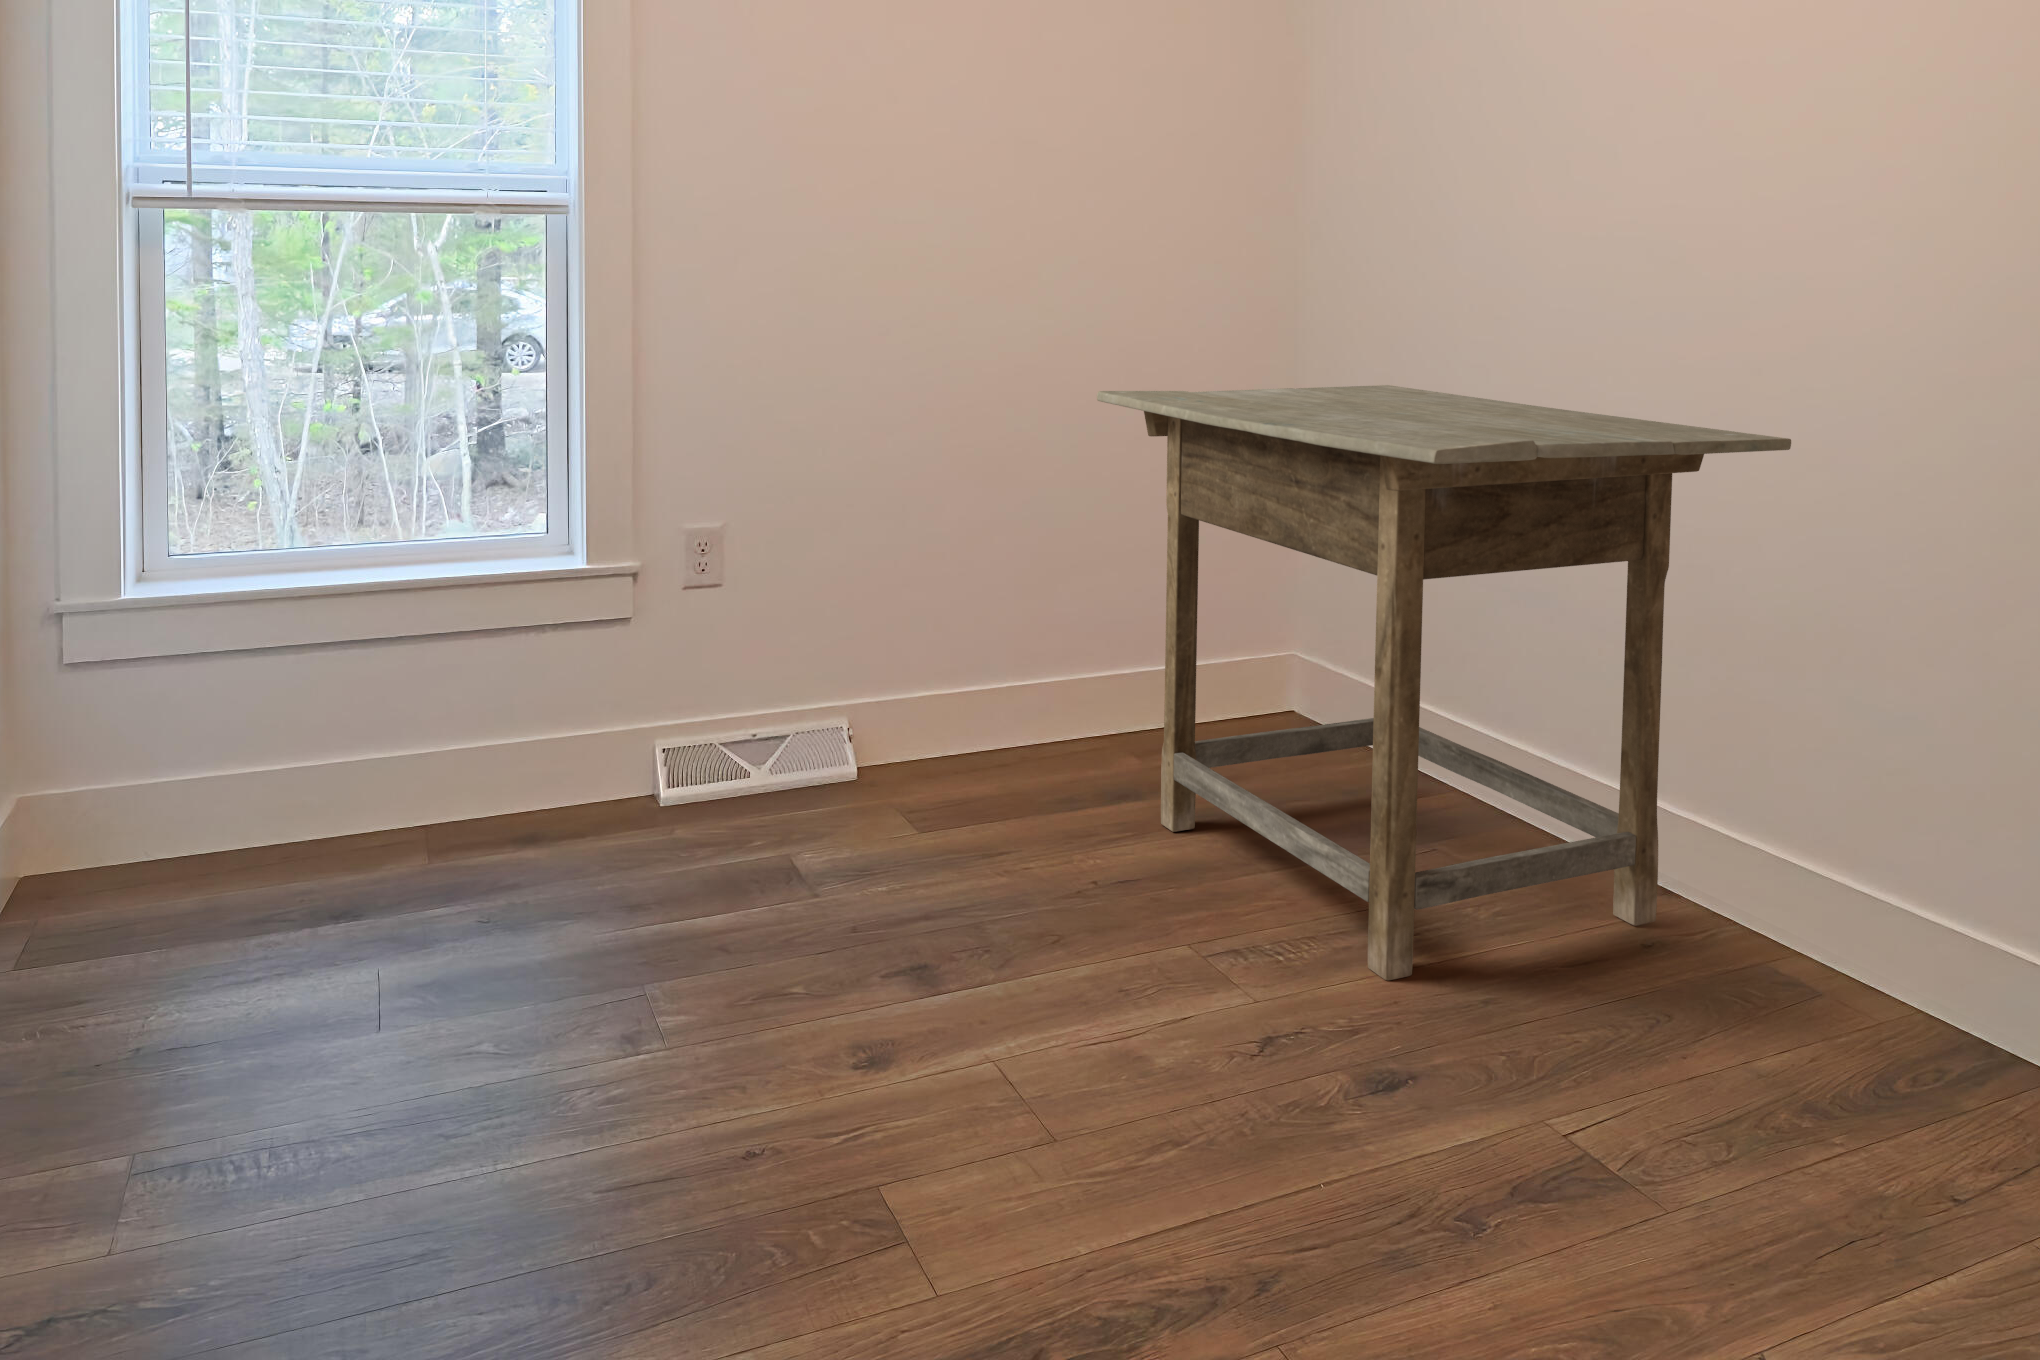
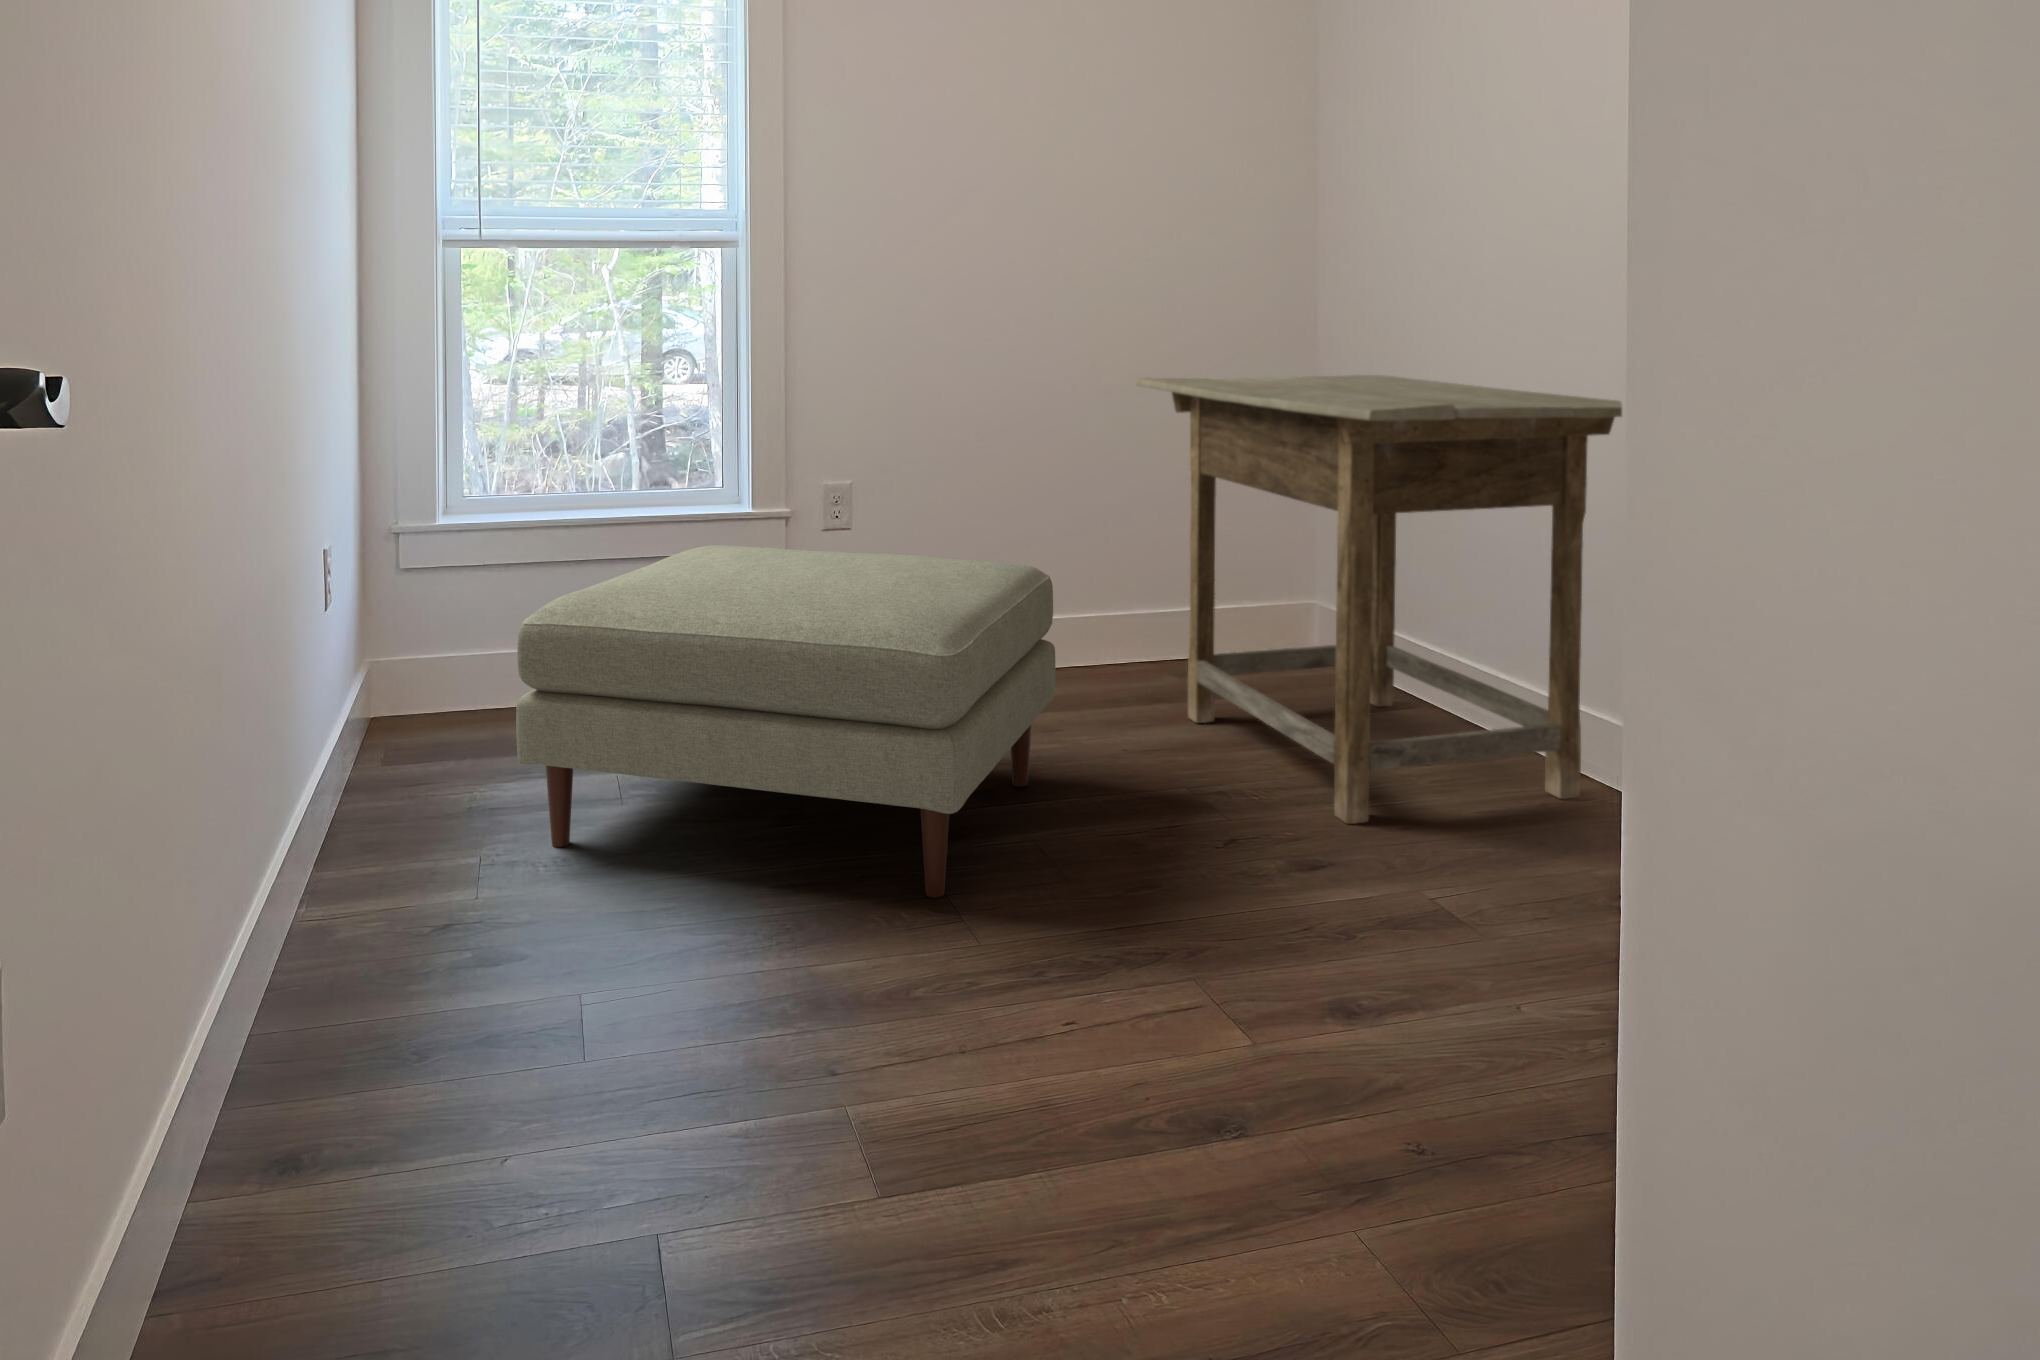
ottoman: none [225,627,1004,1146] -> present [516,545,1056,898]

